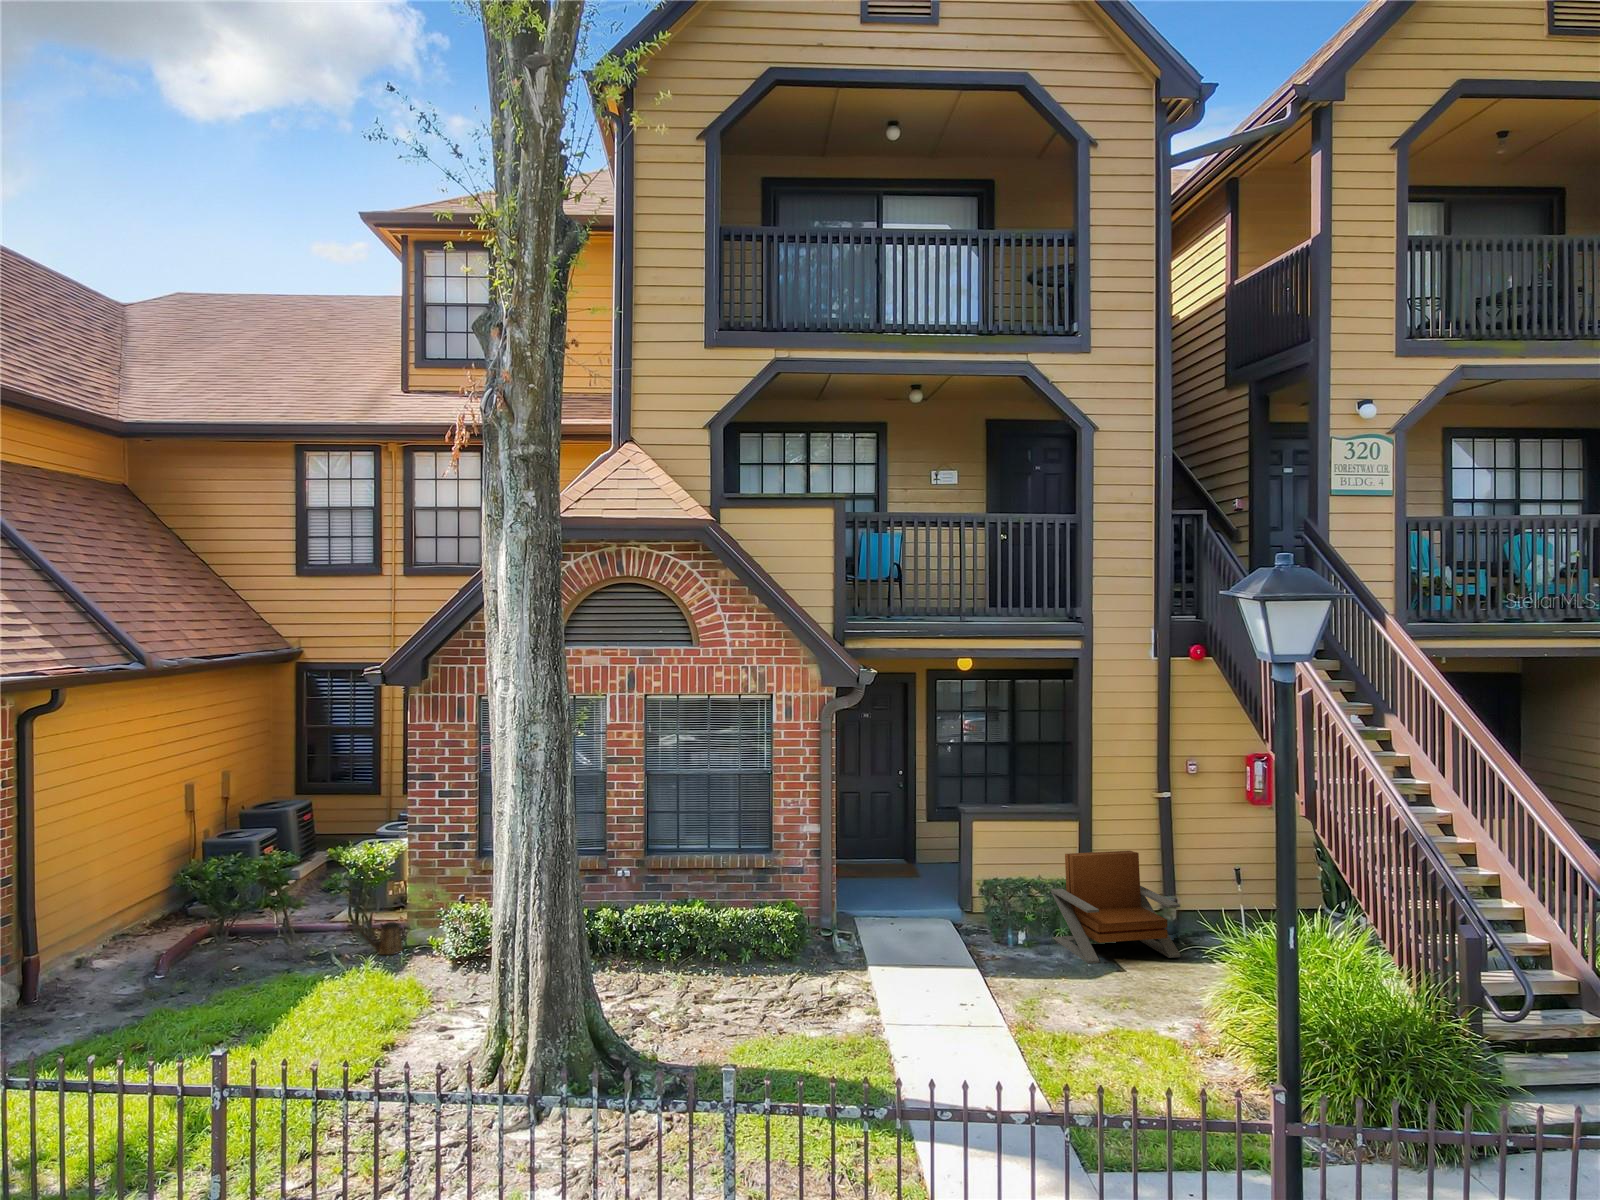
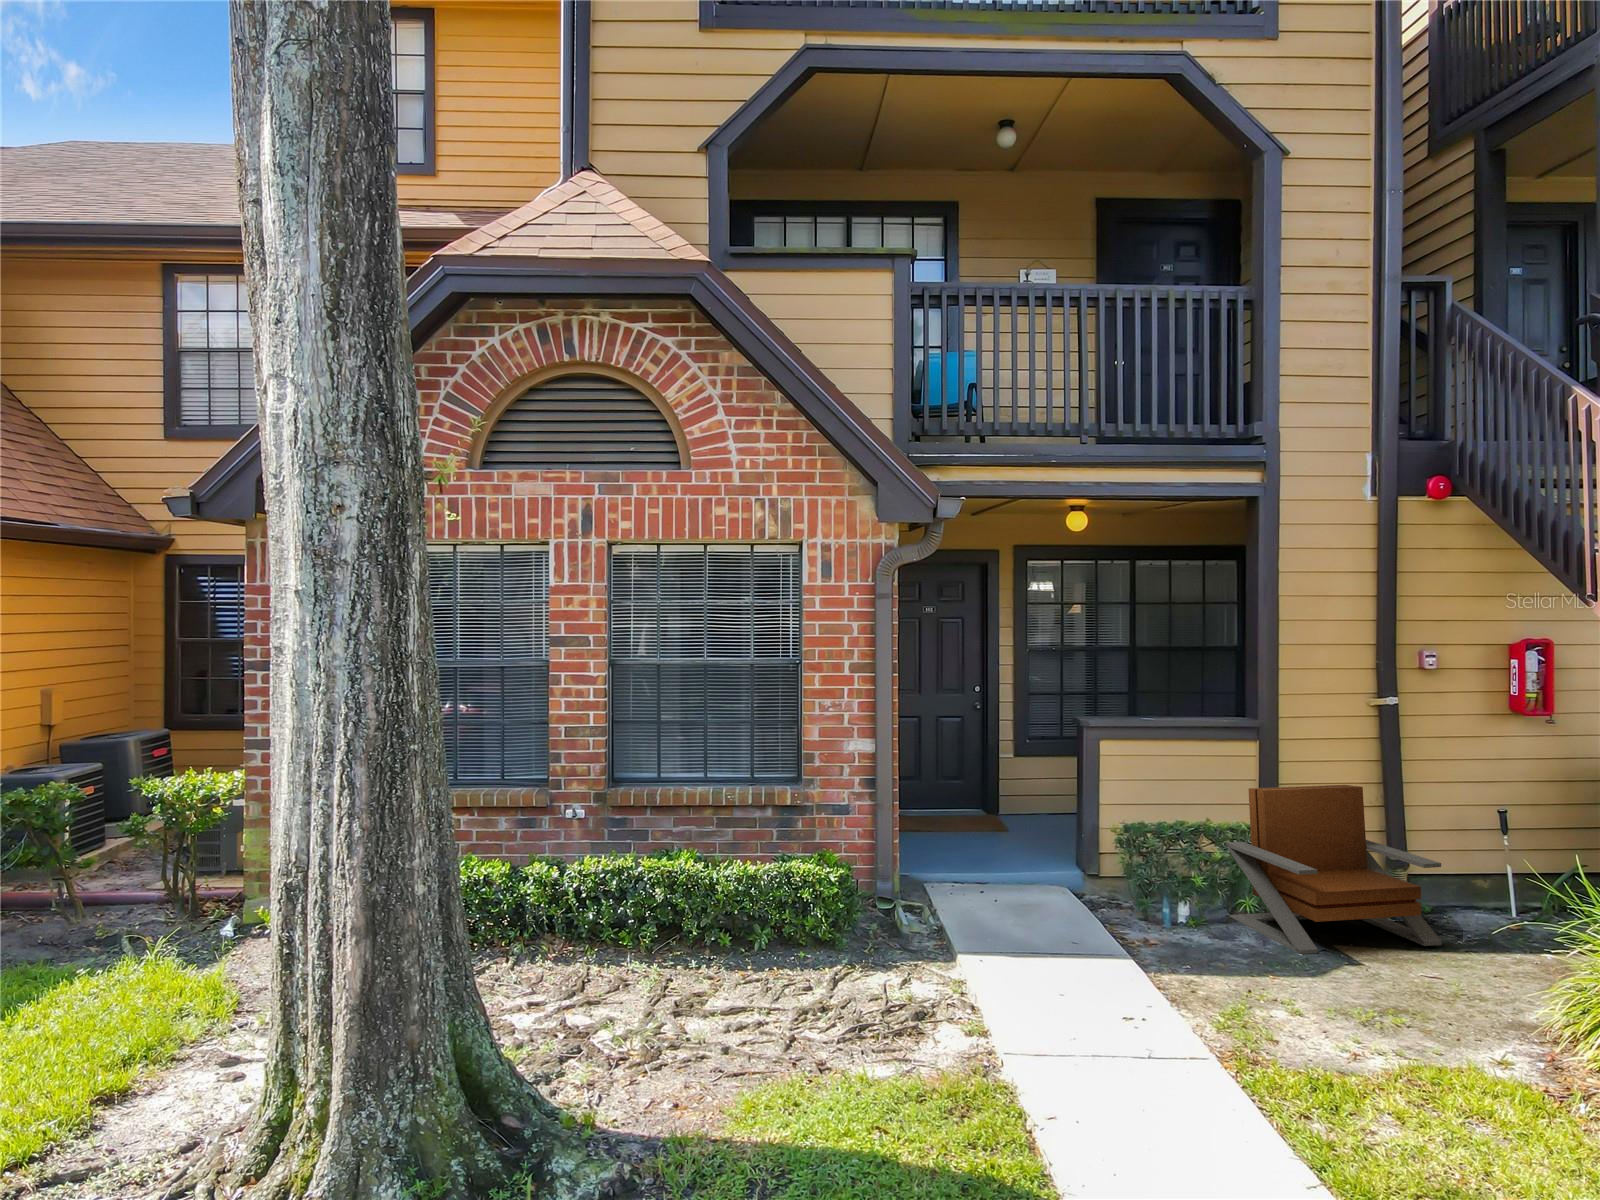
watering can: present [353,922,409,955] -> none [152,886,248,937]

